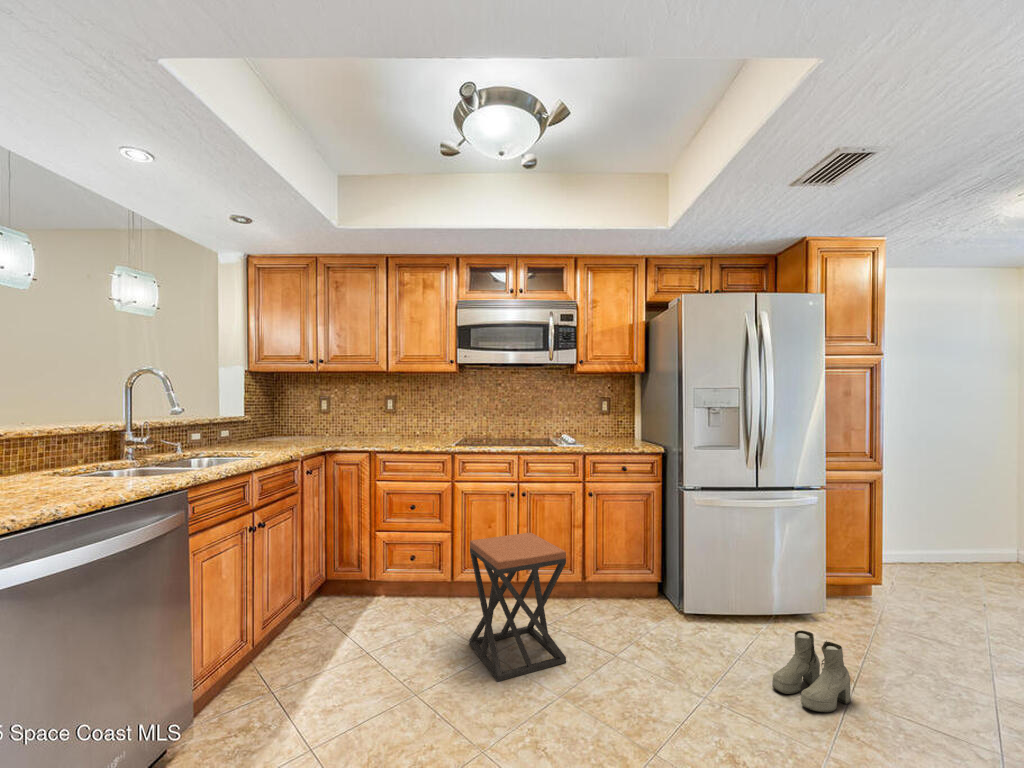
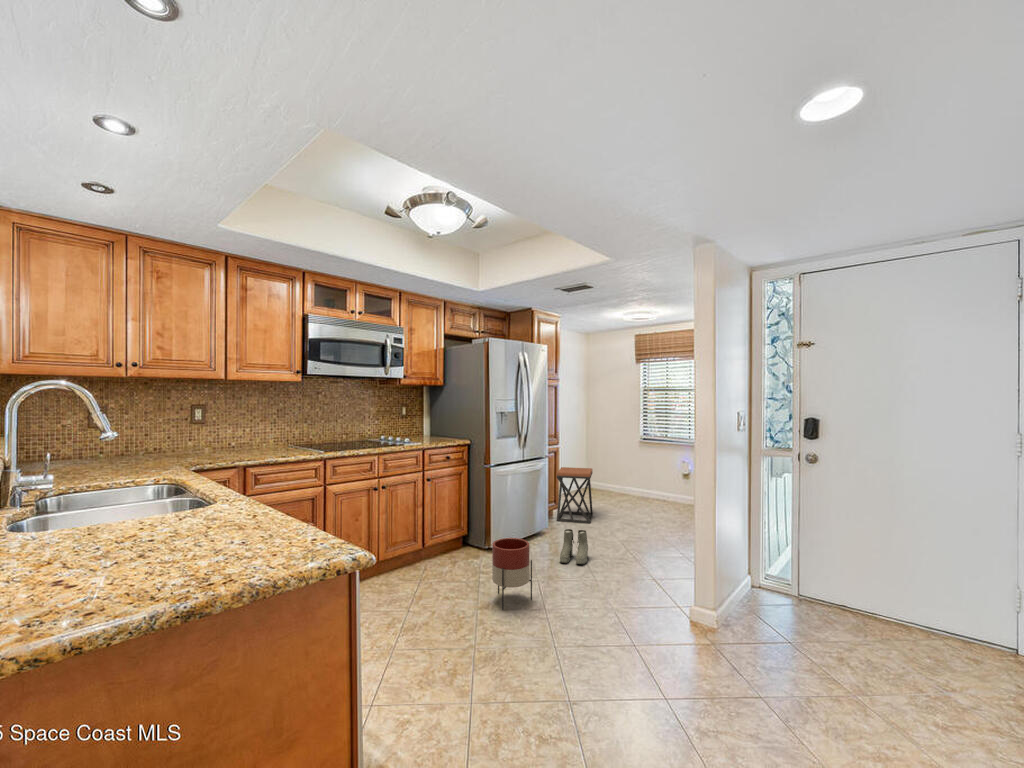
stool: present [469,532,566,681] -> present [557,467,593,523]
planter: none [571,601,634,723] -> present [492,538,532,610]

